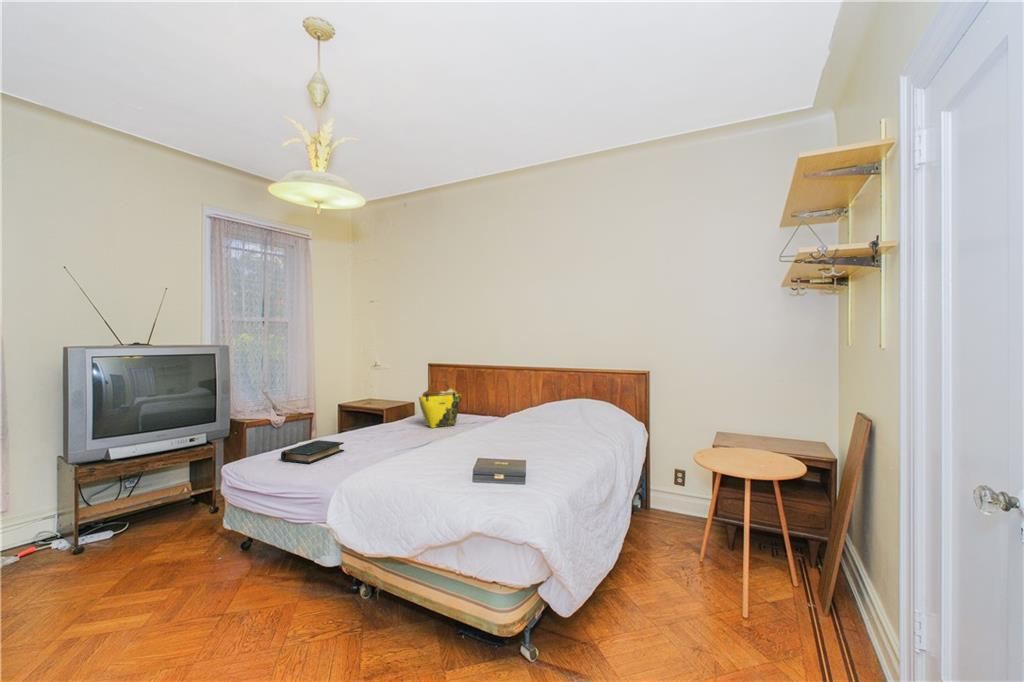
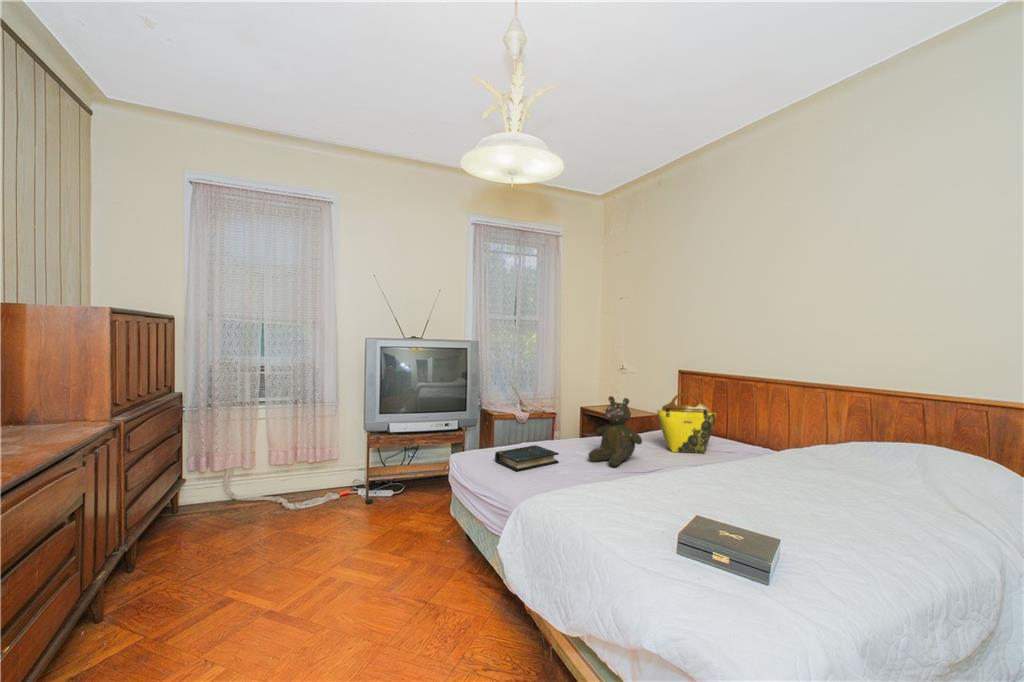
teddy bear: none [369,388,413,445] -> present [588,396,642,467]

